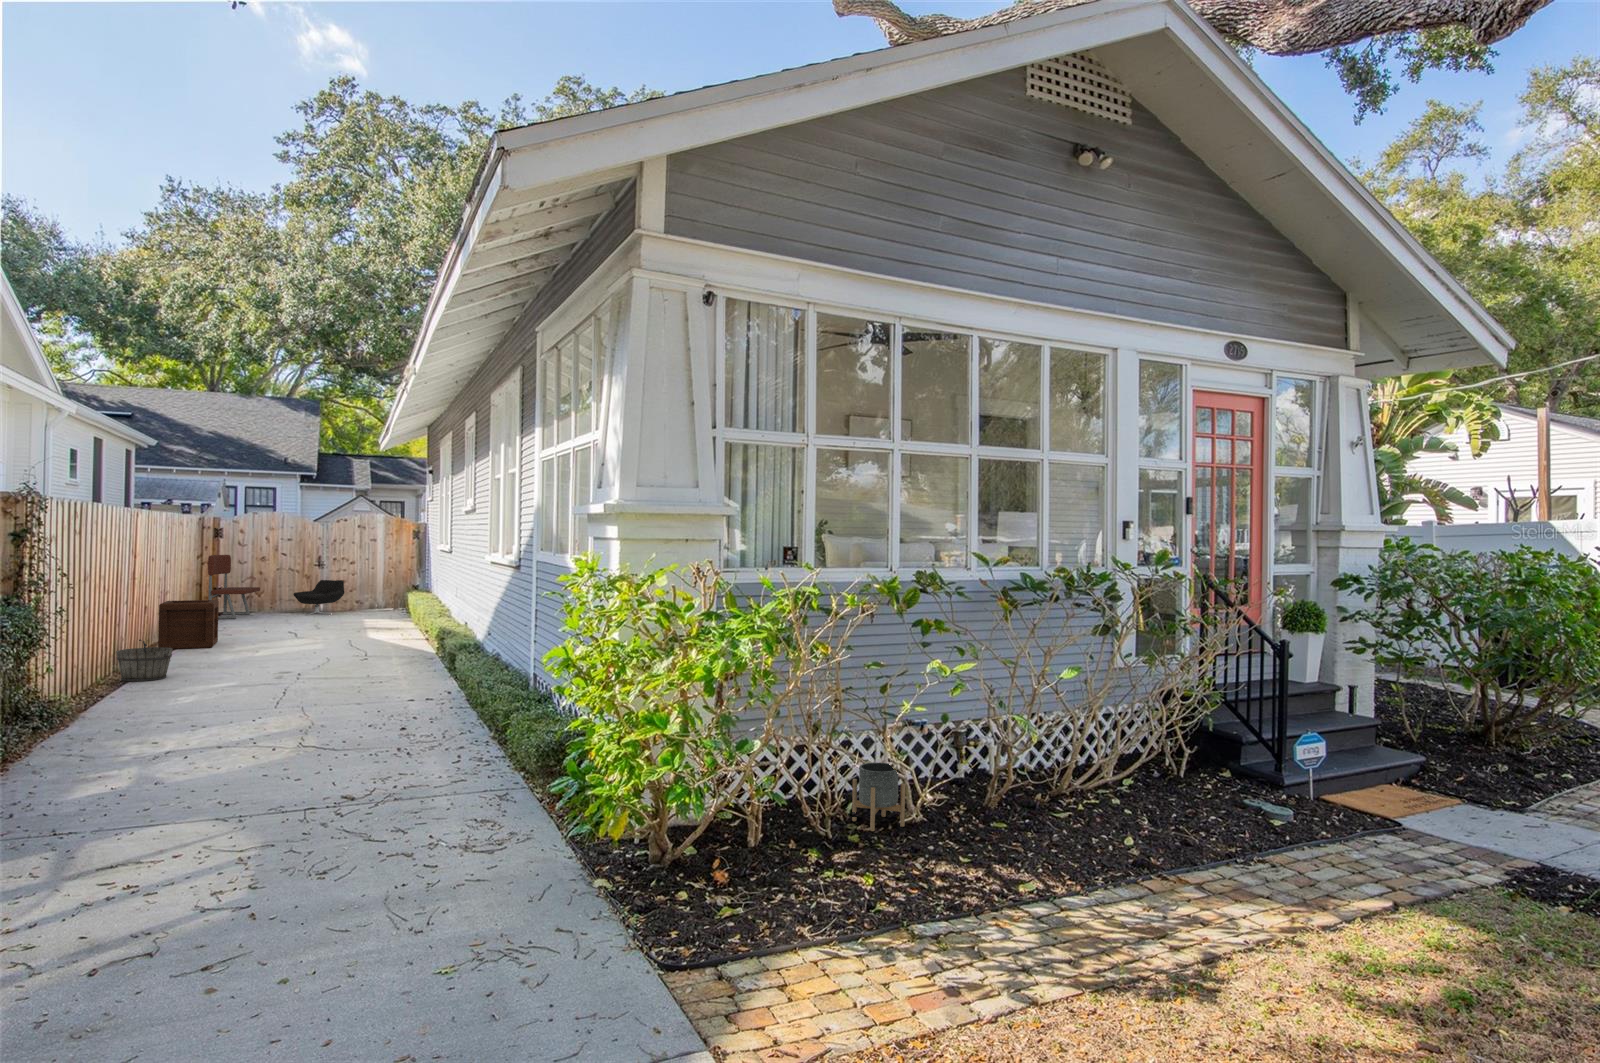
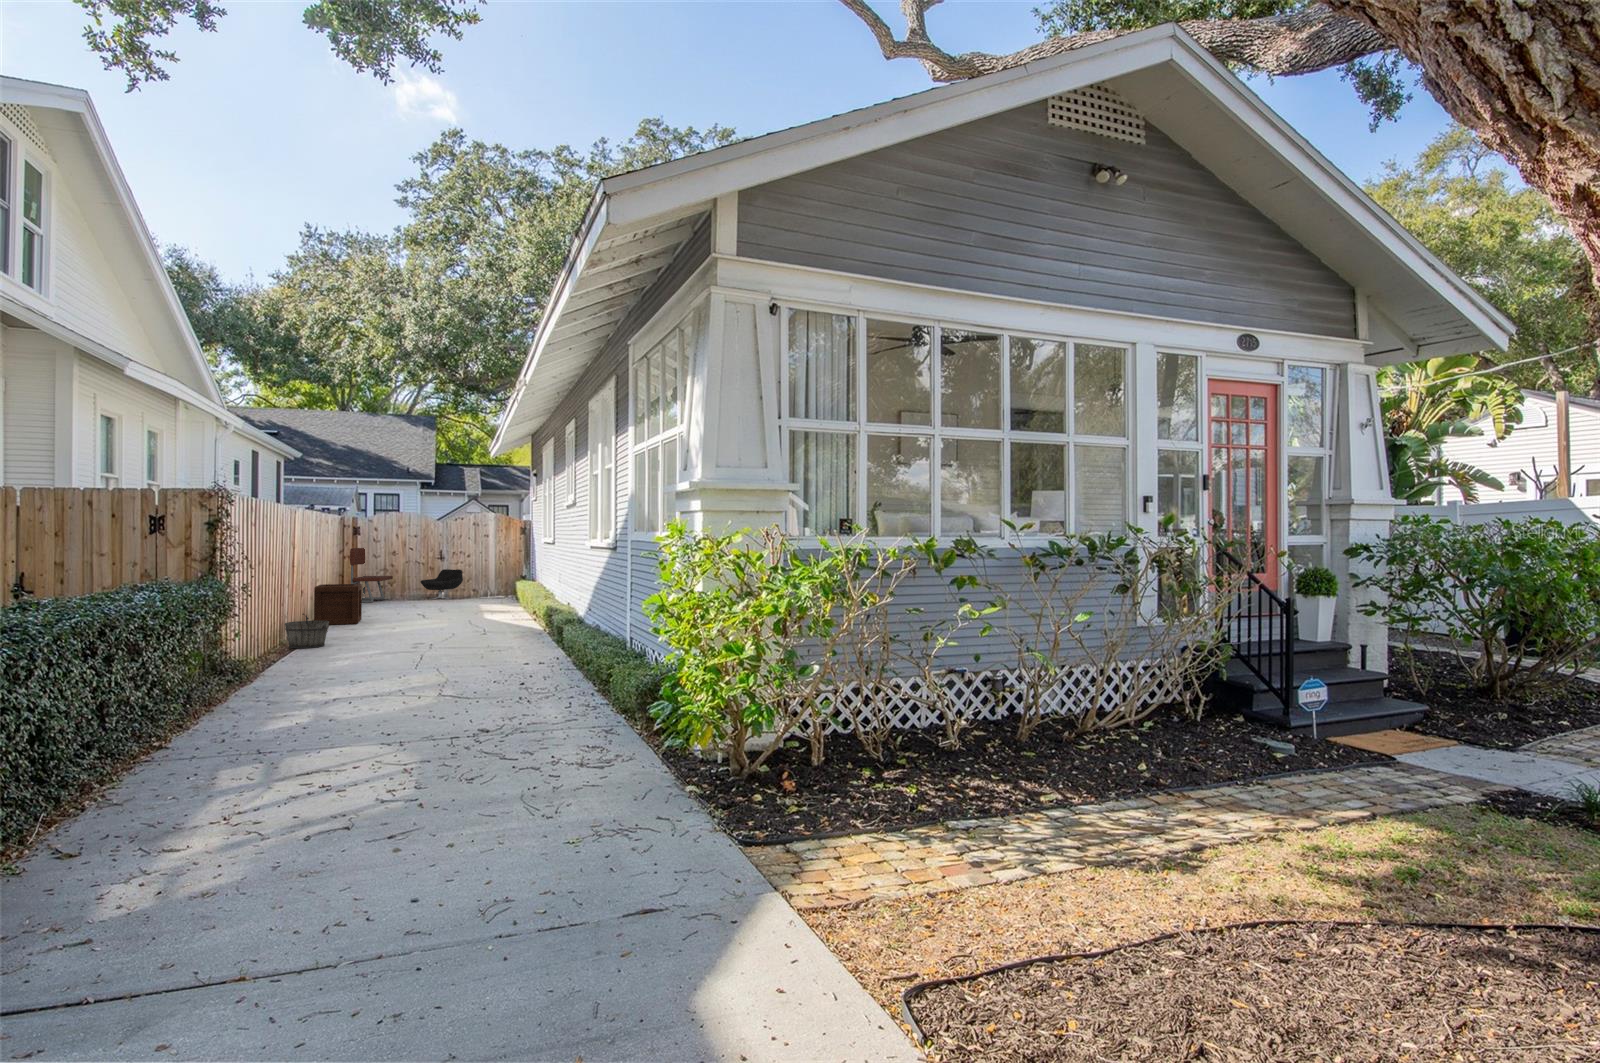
planter: present [852,763,905,831] -> none [901,701,946,757]

